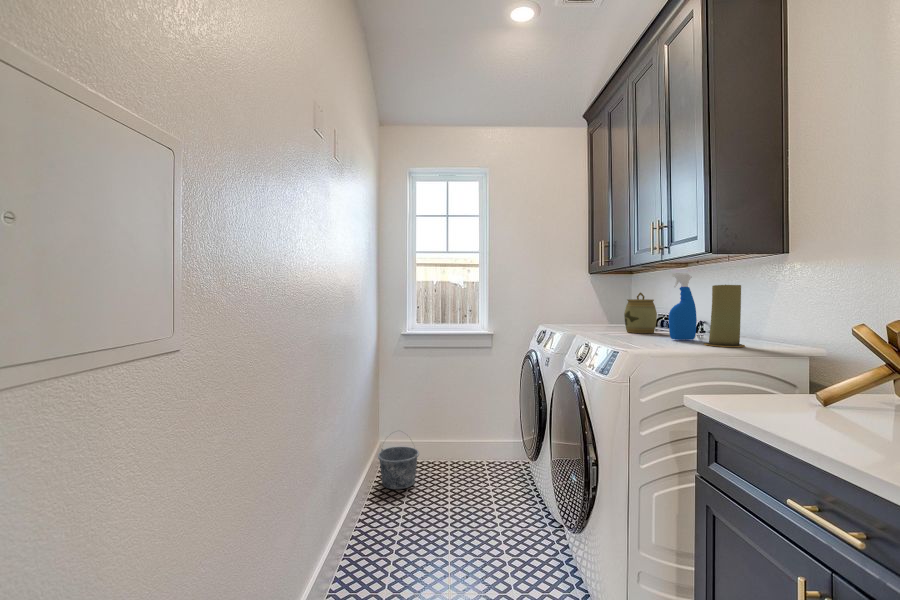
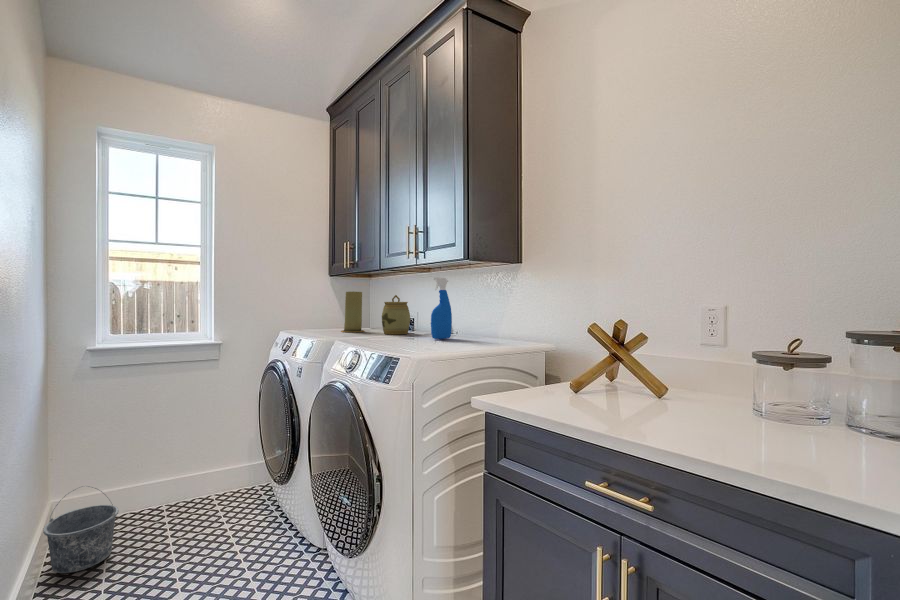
candle: present [704,285,745,347] -> present [341,291,364,332]

